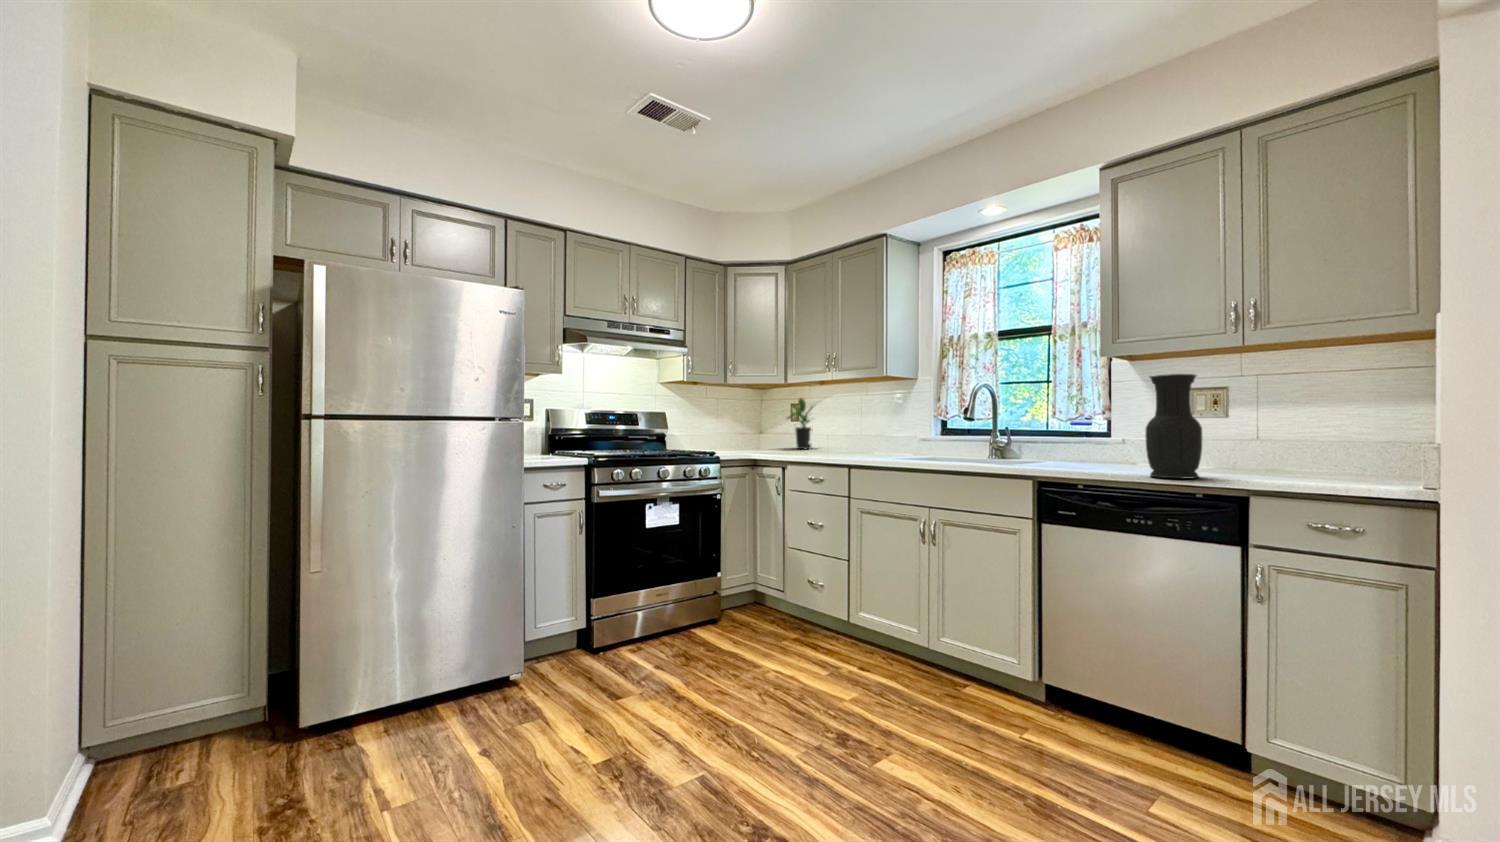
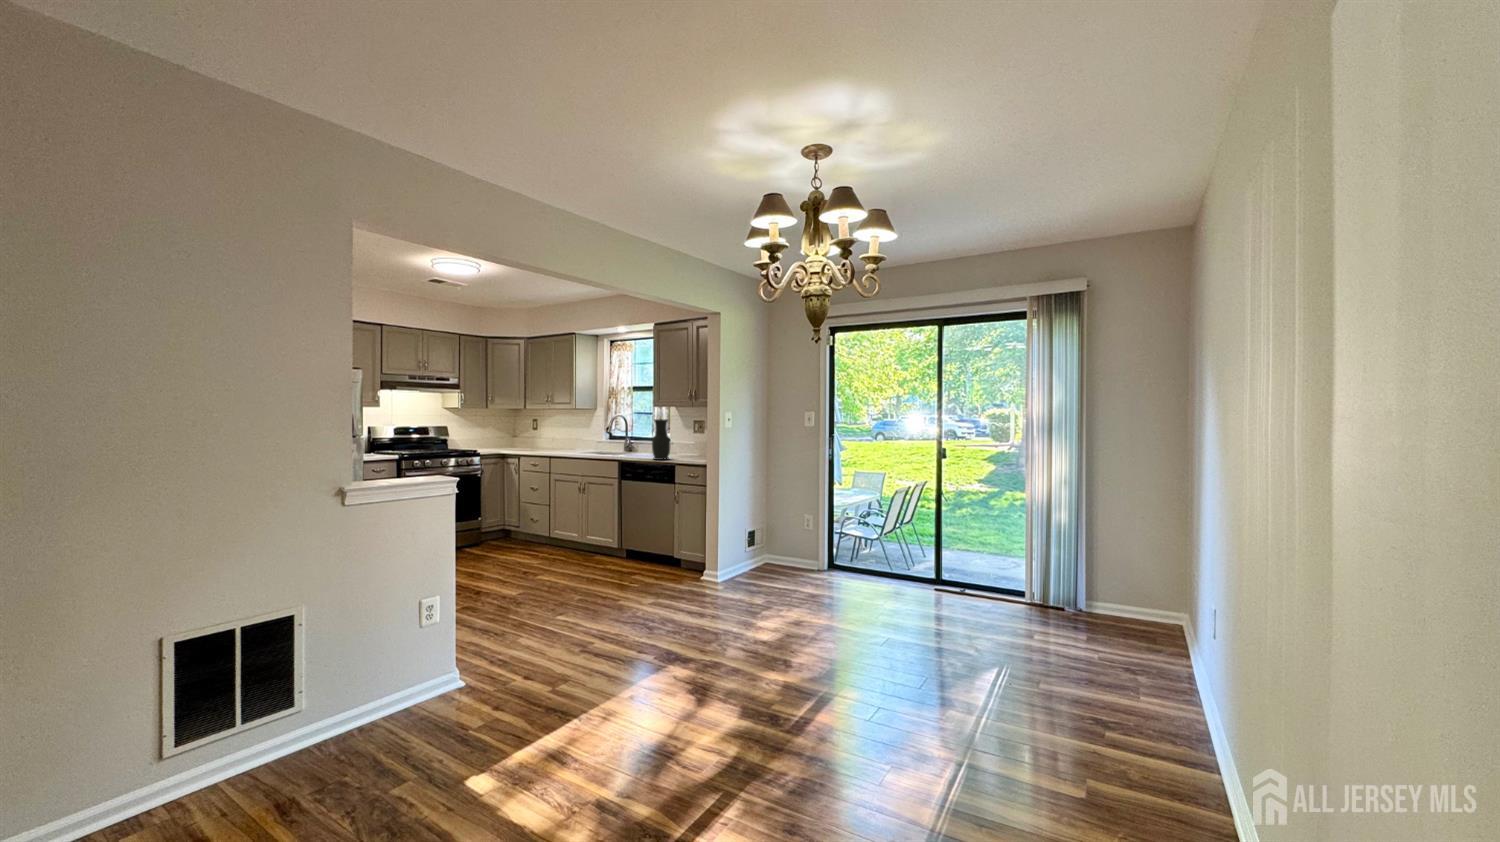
potted plant: present [788,398,816,449] -> none [524,417,554,447]

